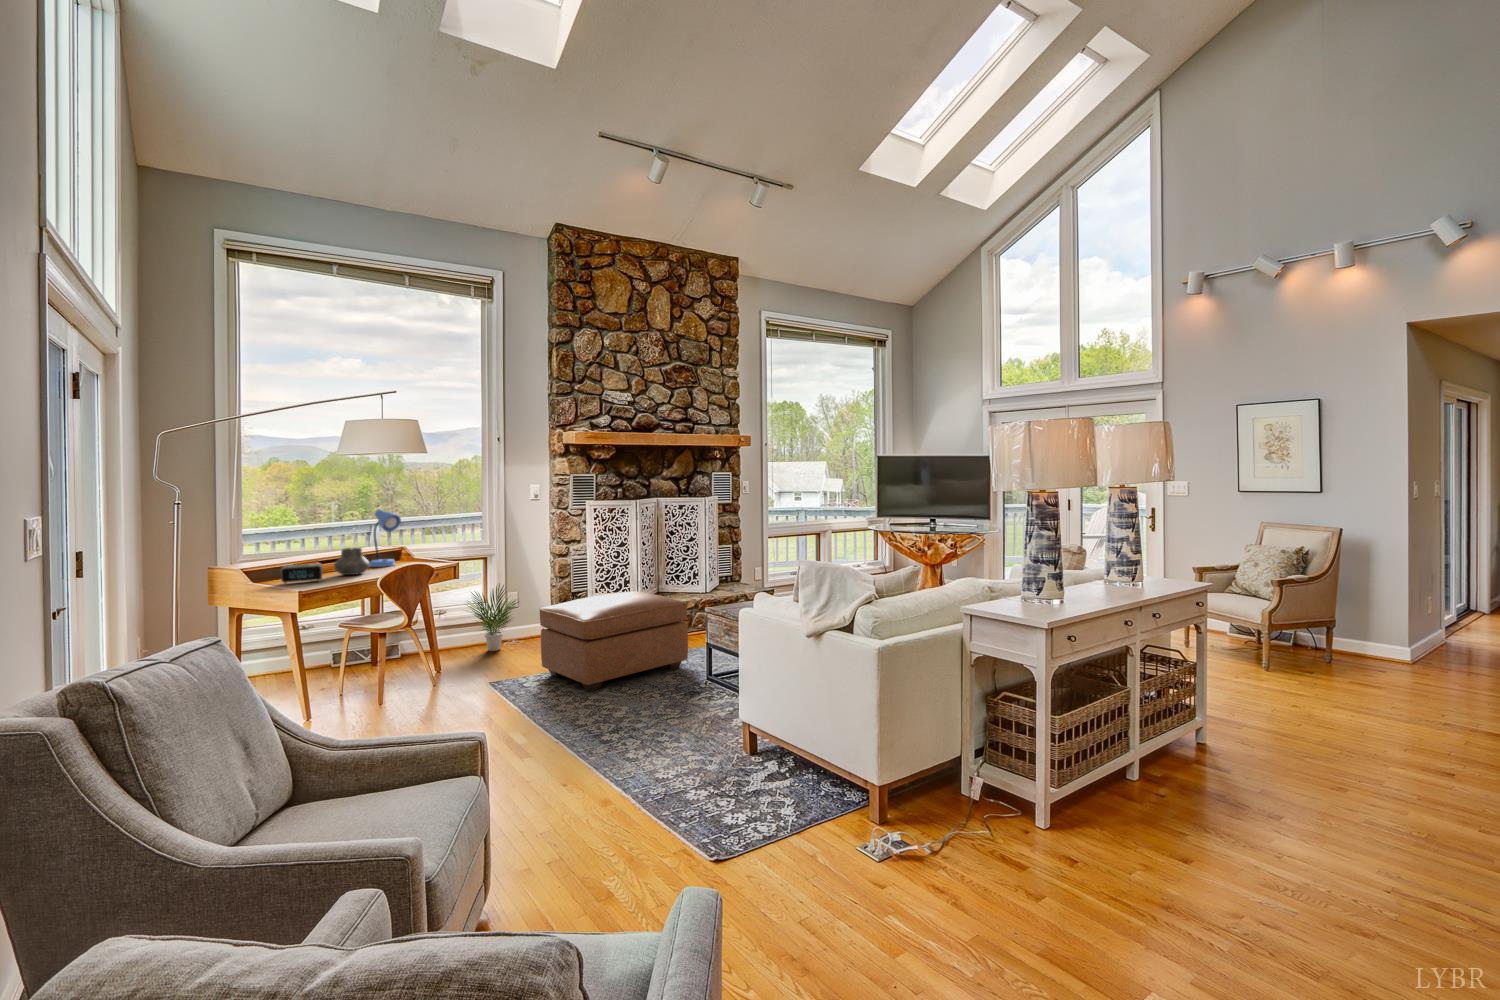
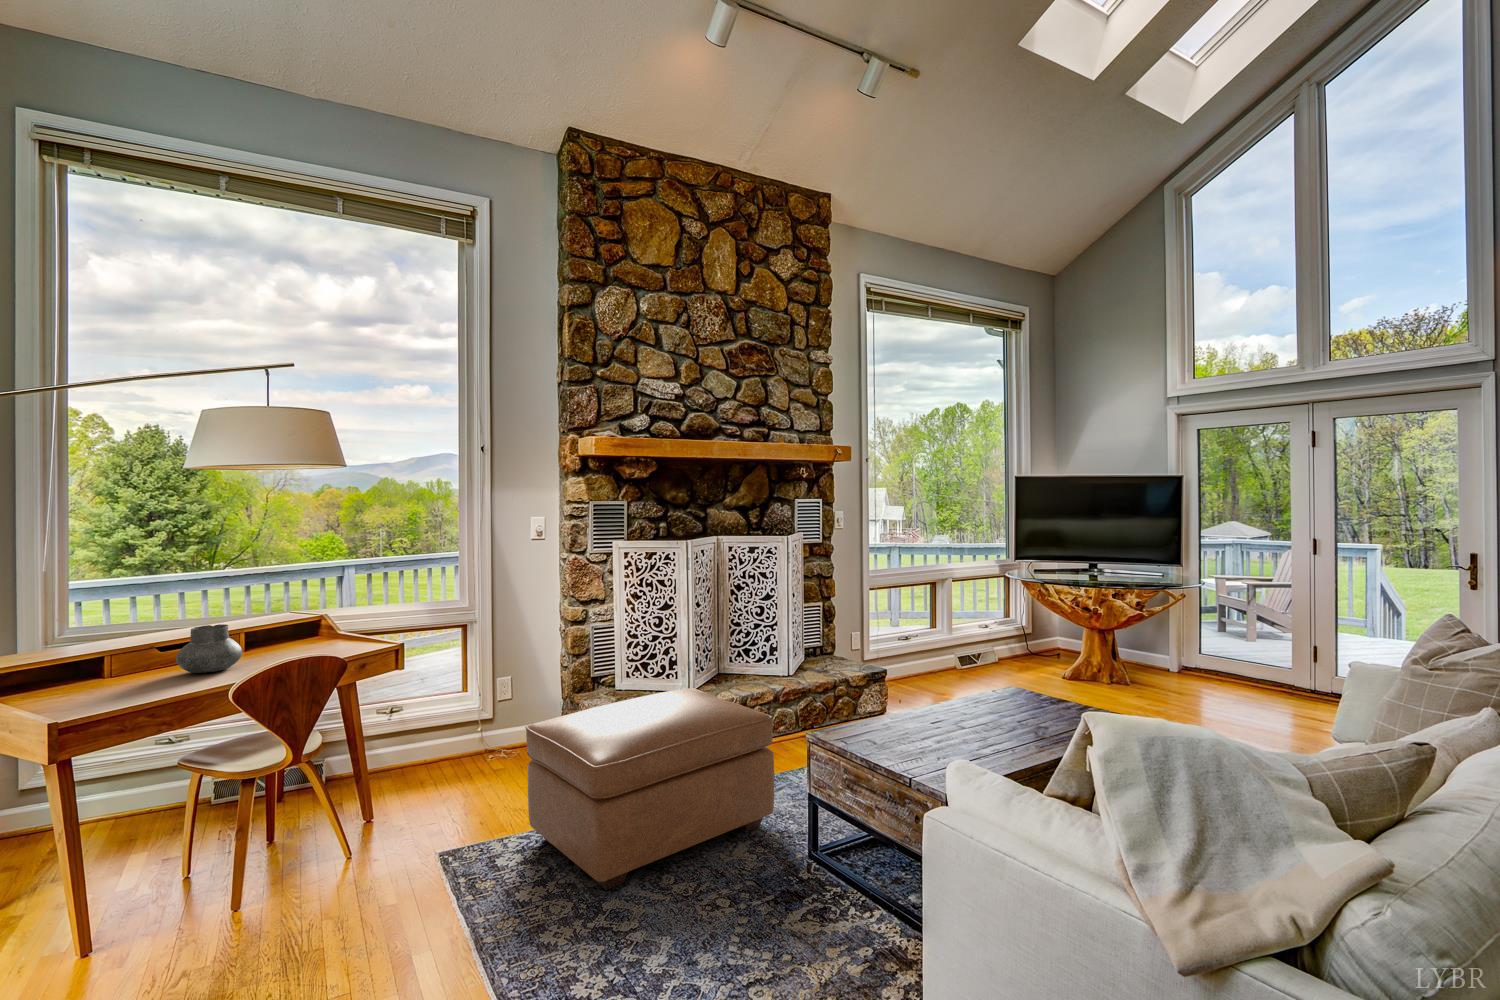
desk lamp: present [370,510,401,567] -> none [259,558,311,652]
alarm clock: present [281,563,323,584] -> none [57,655,148,698]
potted plant: present [467,583,518,651] -> none [415,665,512,775]

